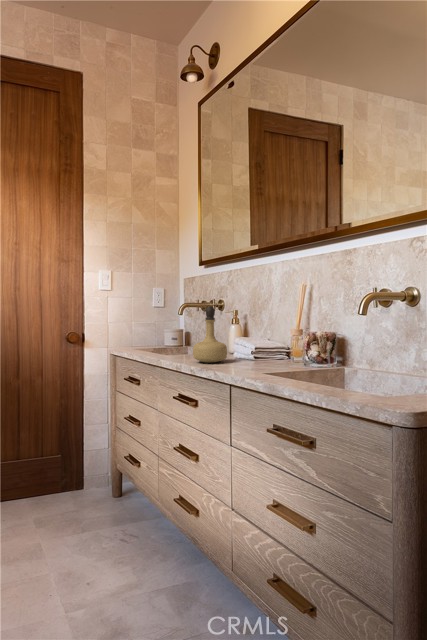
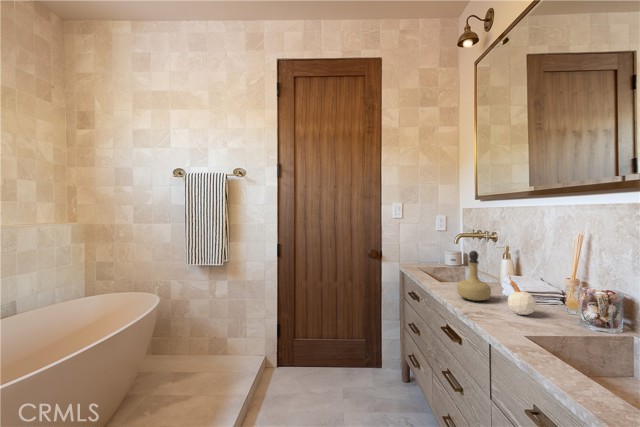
candle: none [246,324,271,366] -> present [508,273,536,315]

